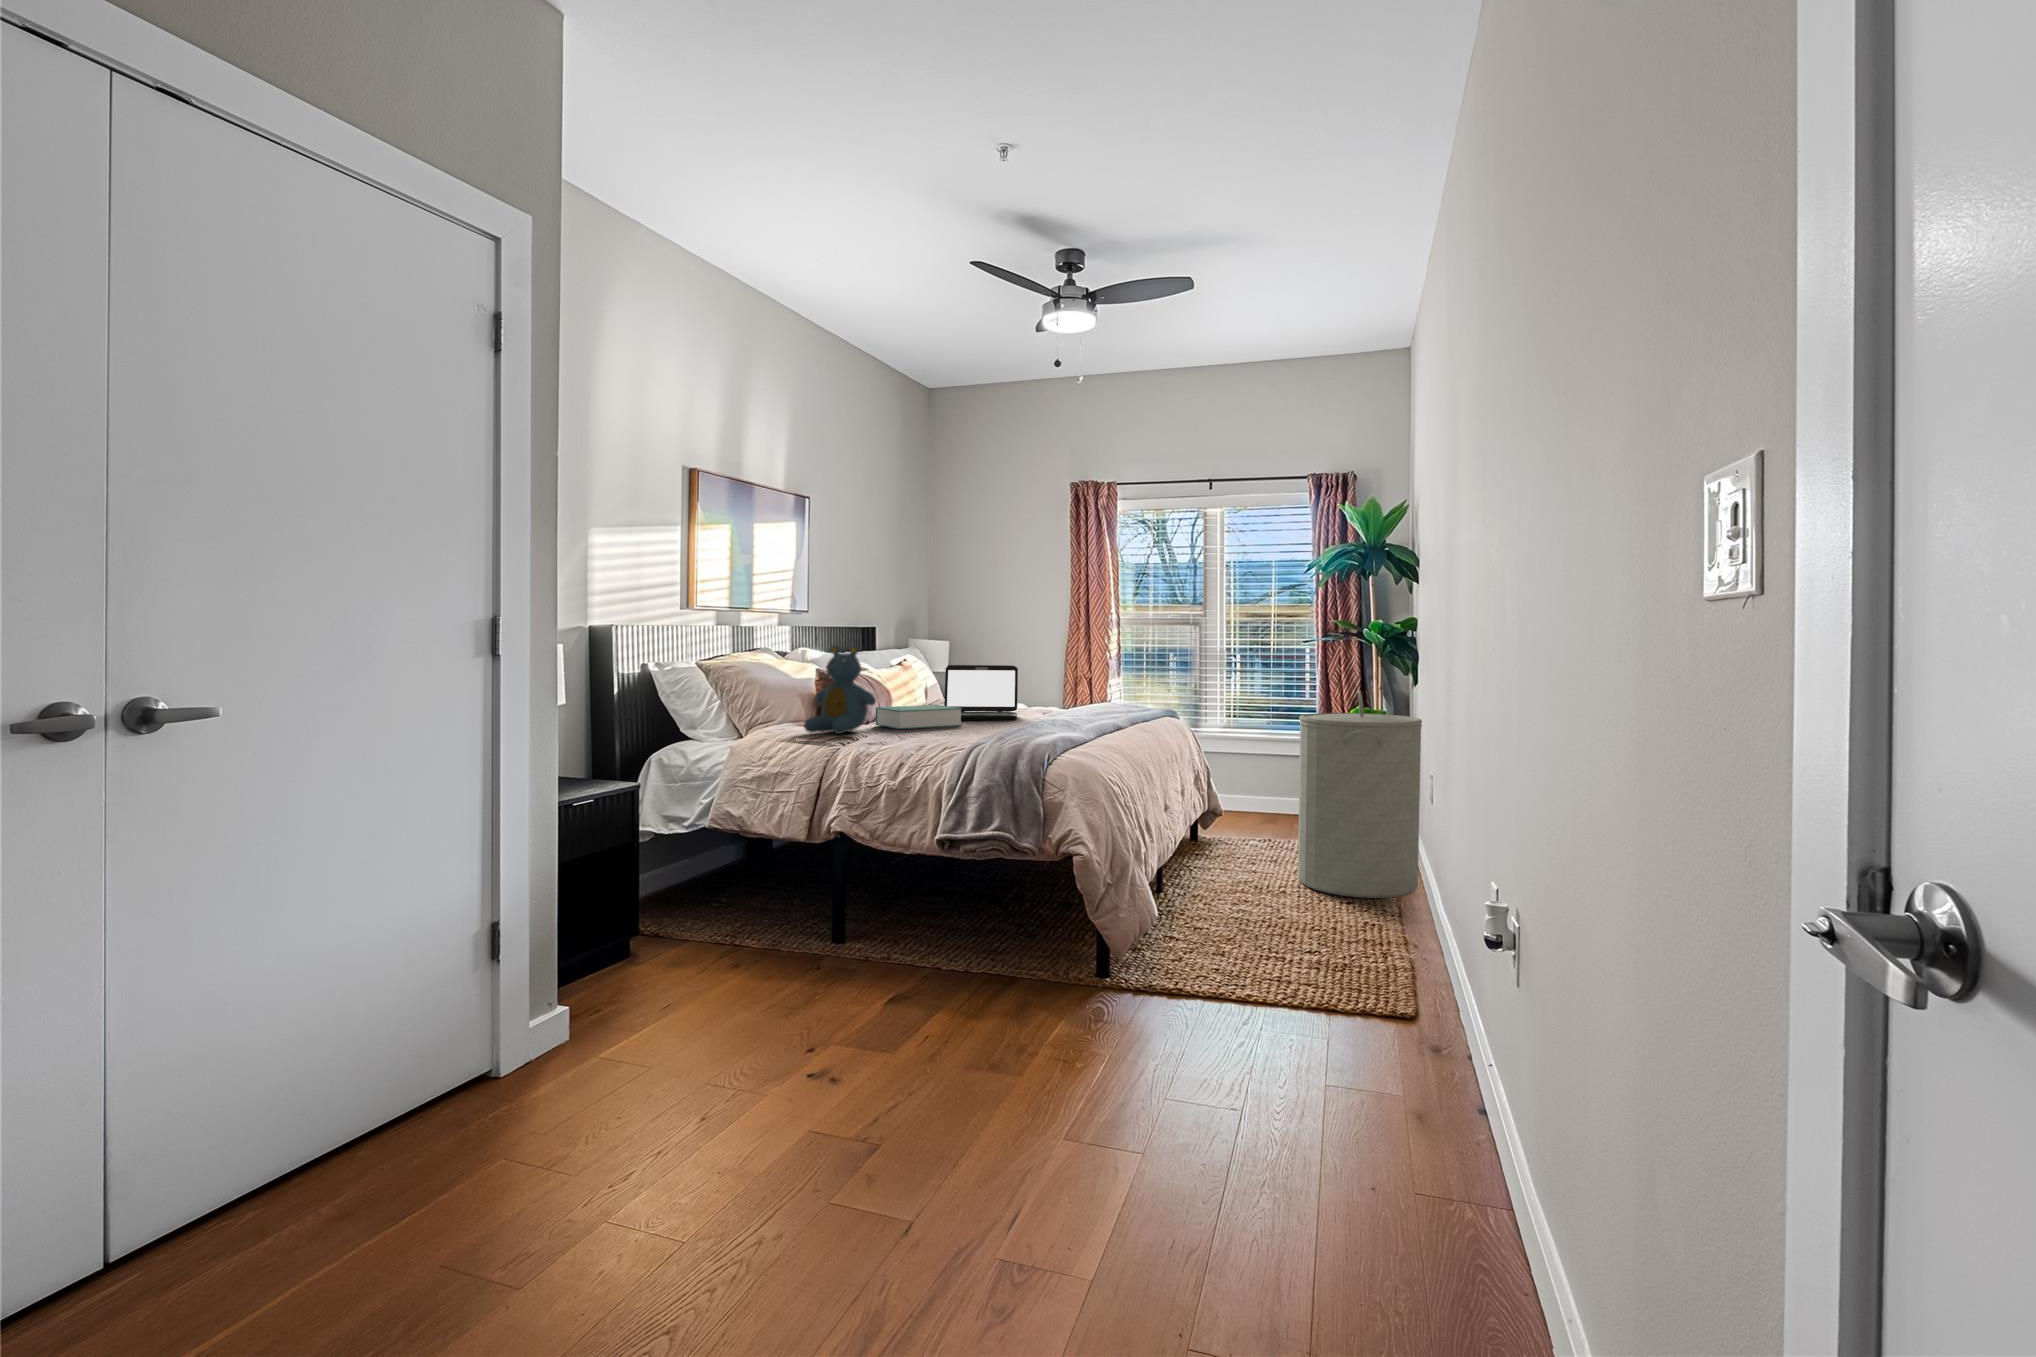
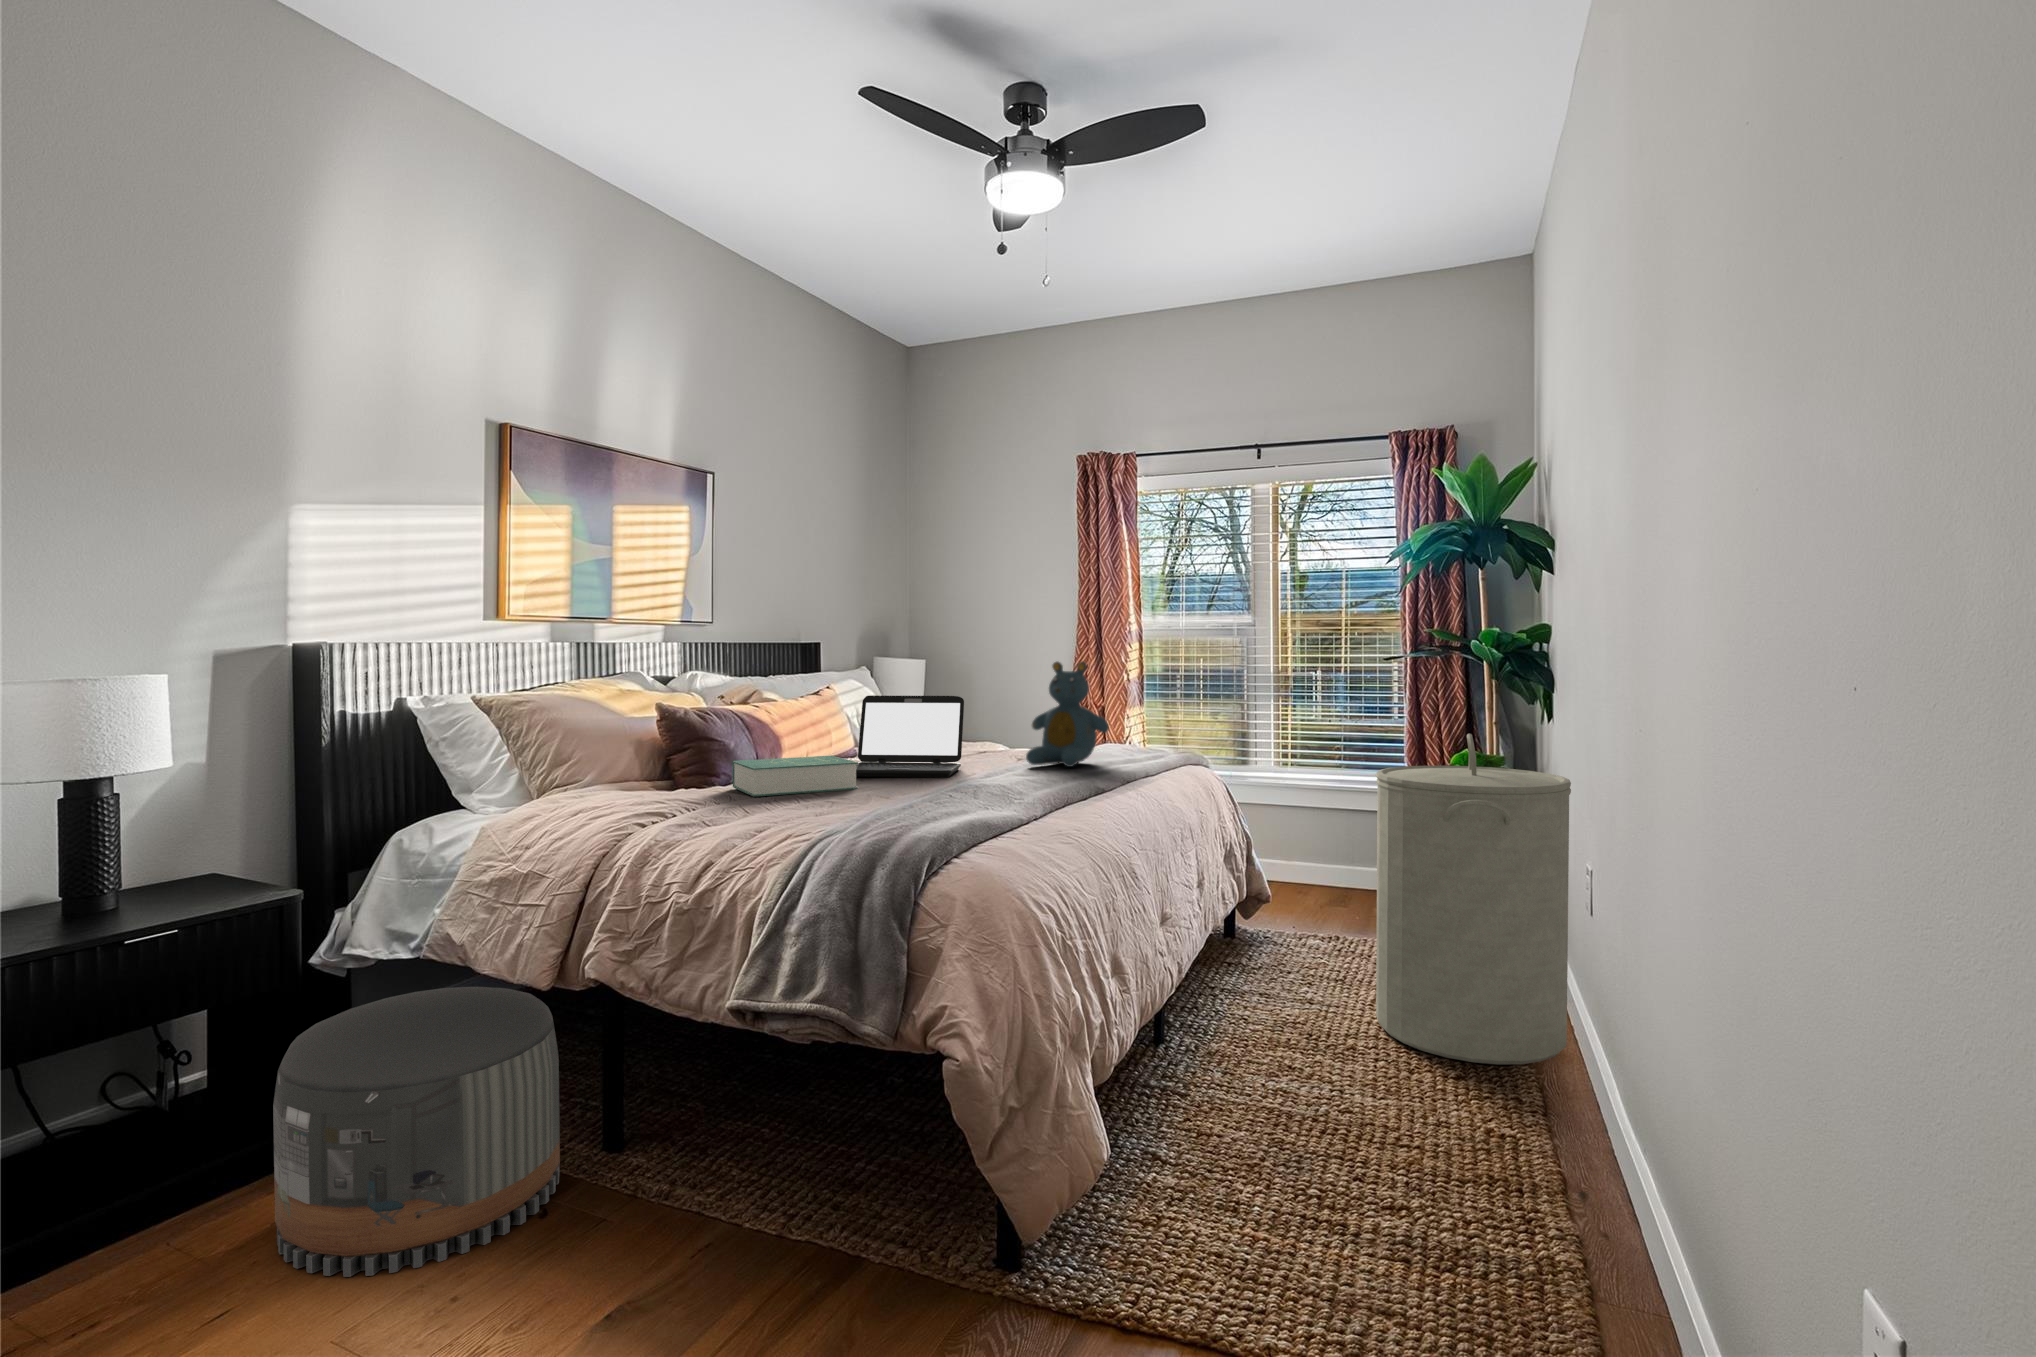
teddy bear: present [804,645,876,734] -> present [1026,662,1109,767]
pouf: none [663,841,816,991] -> present [273,987,560,1277]

